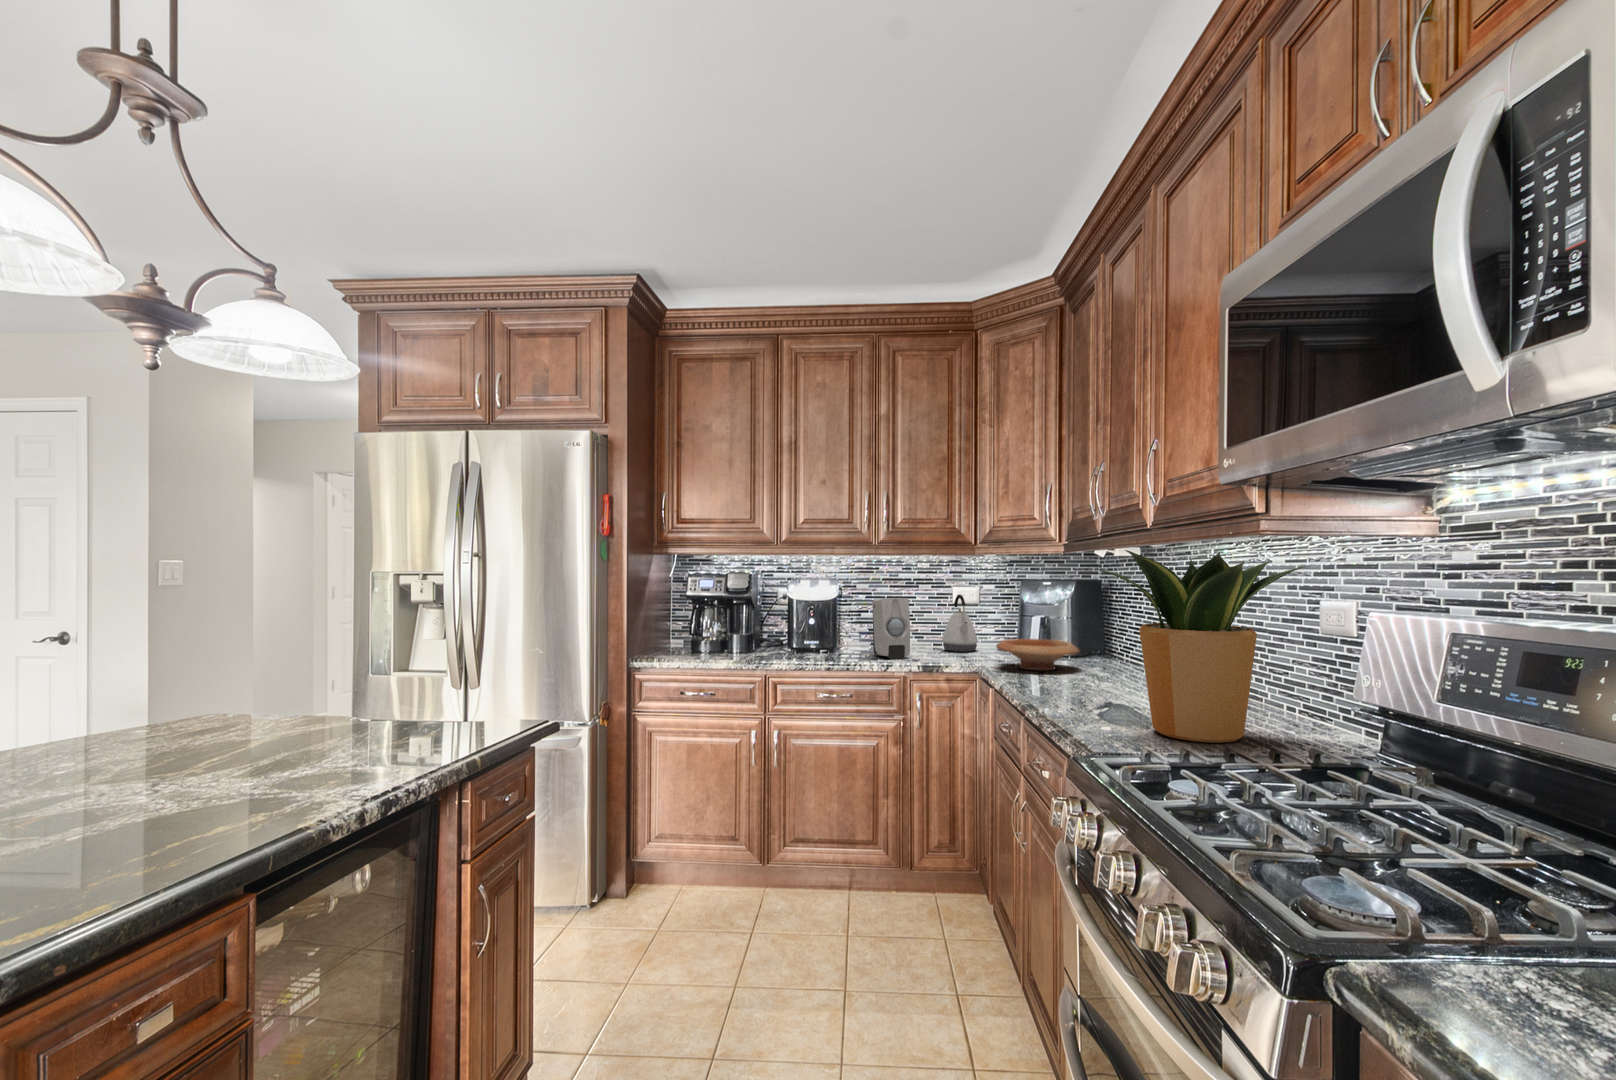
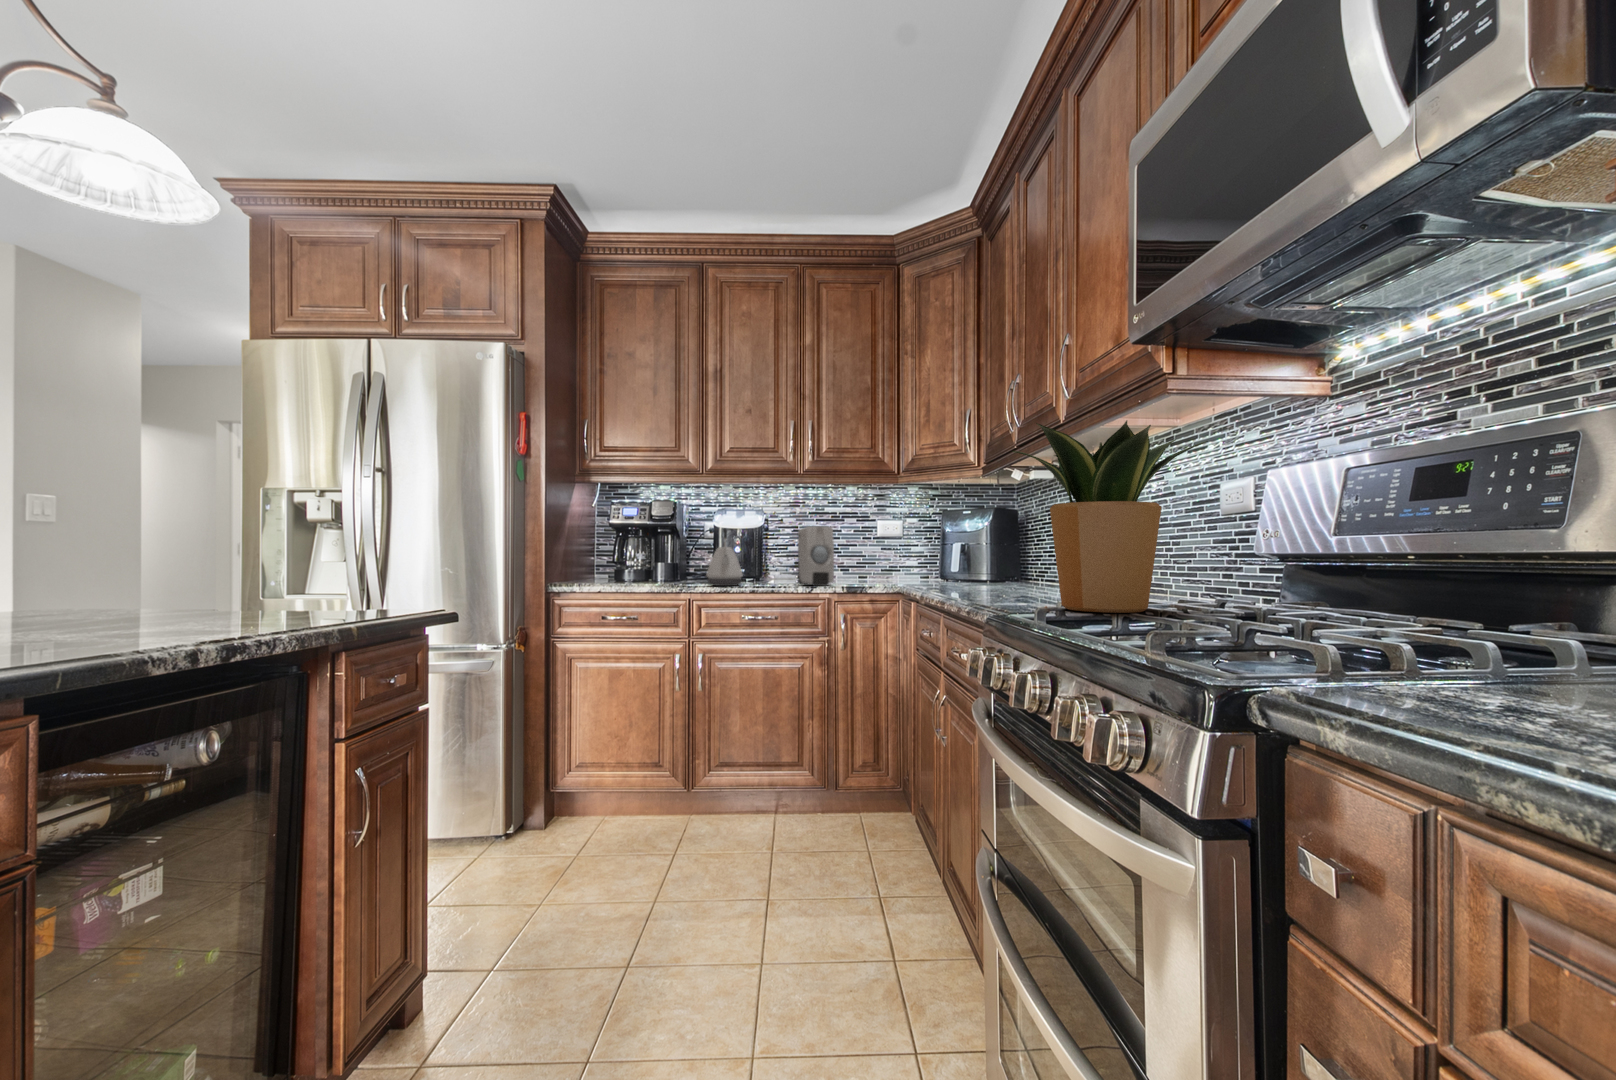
kettle: present [942,594,978,652] -> present [707,529,743,586]
wooden bowl: present [996,639,1080,670] -> none [917,561,997,588]

